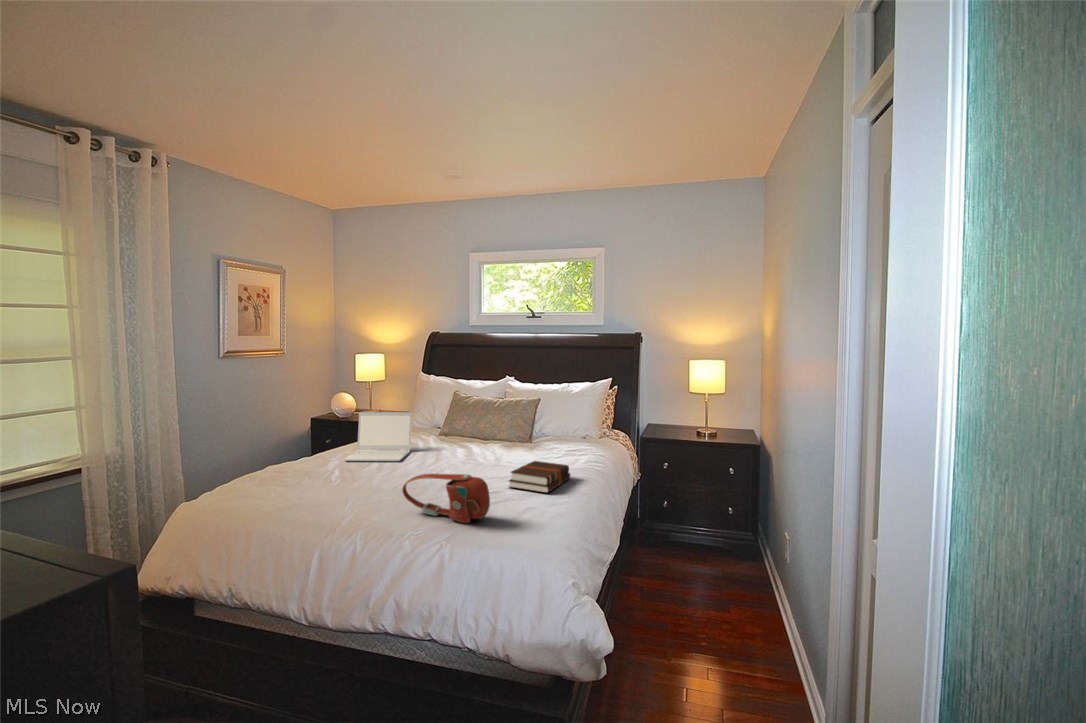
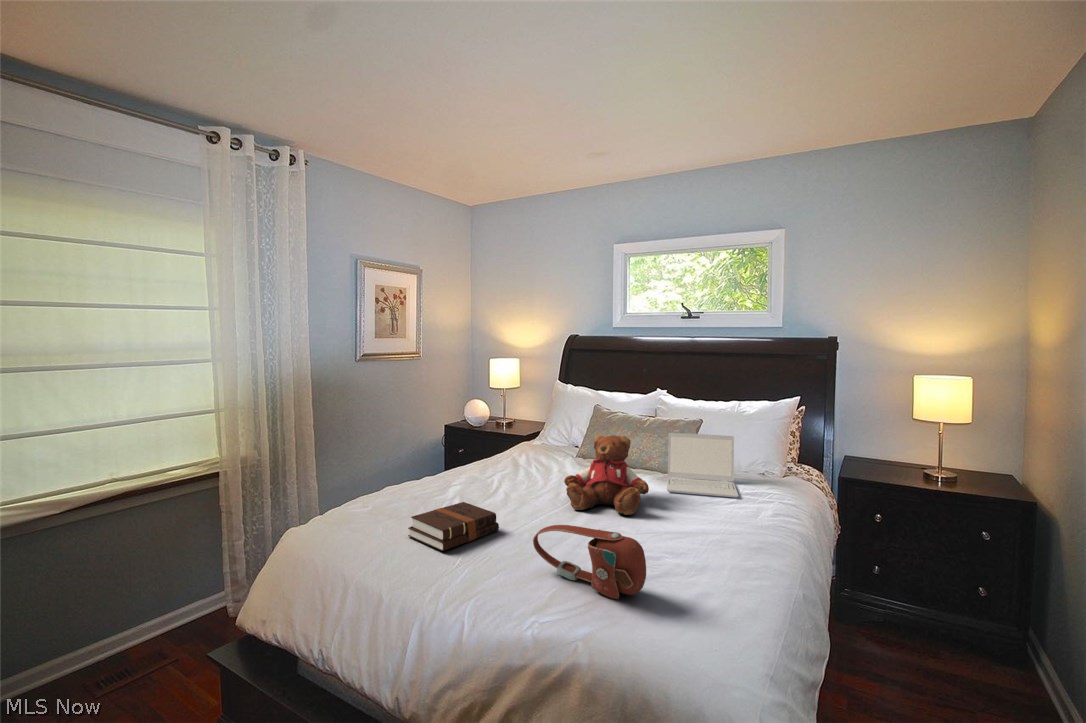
teddy bear: none [428,411,496,472] -> present [564,435,649,515]
laptop: present [343,412,412,461] -> present [667,433,738,497]
hardback book: present [509,461,570,493] -> present [408,502,499,551]

